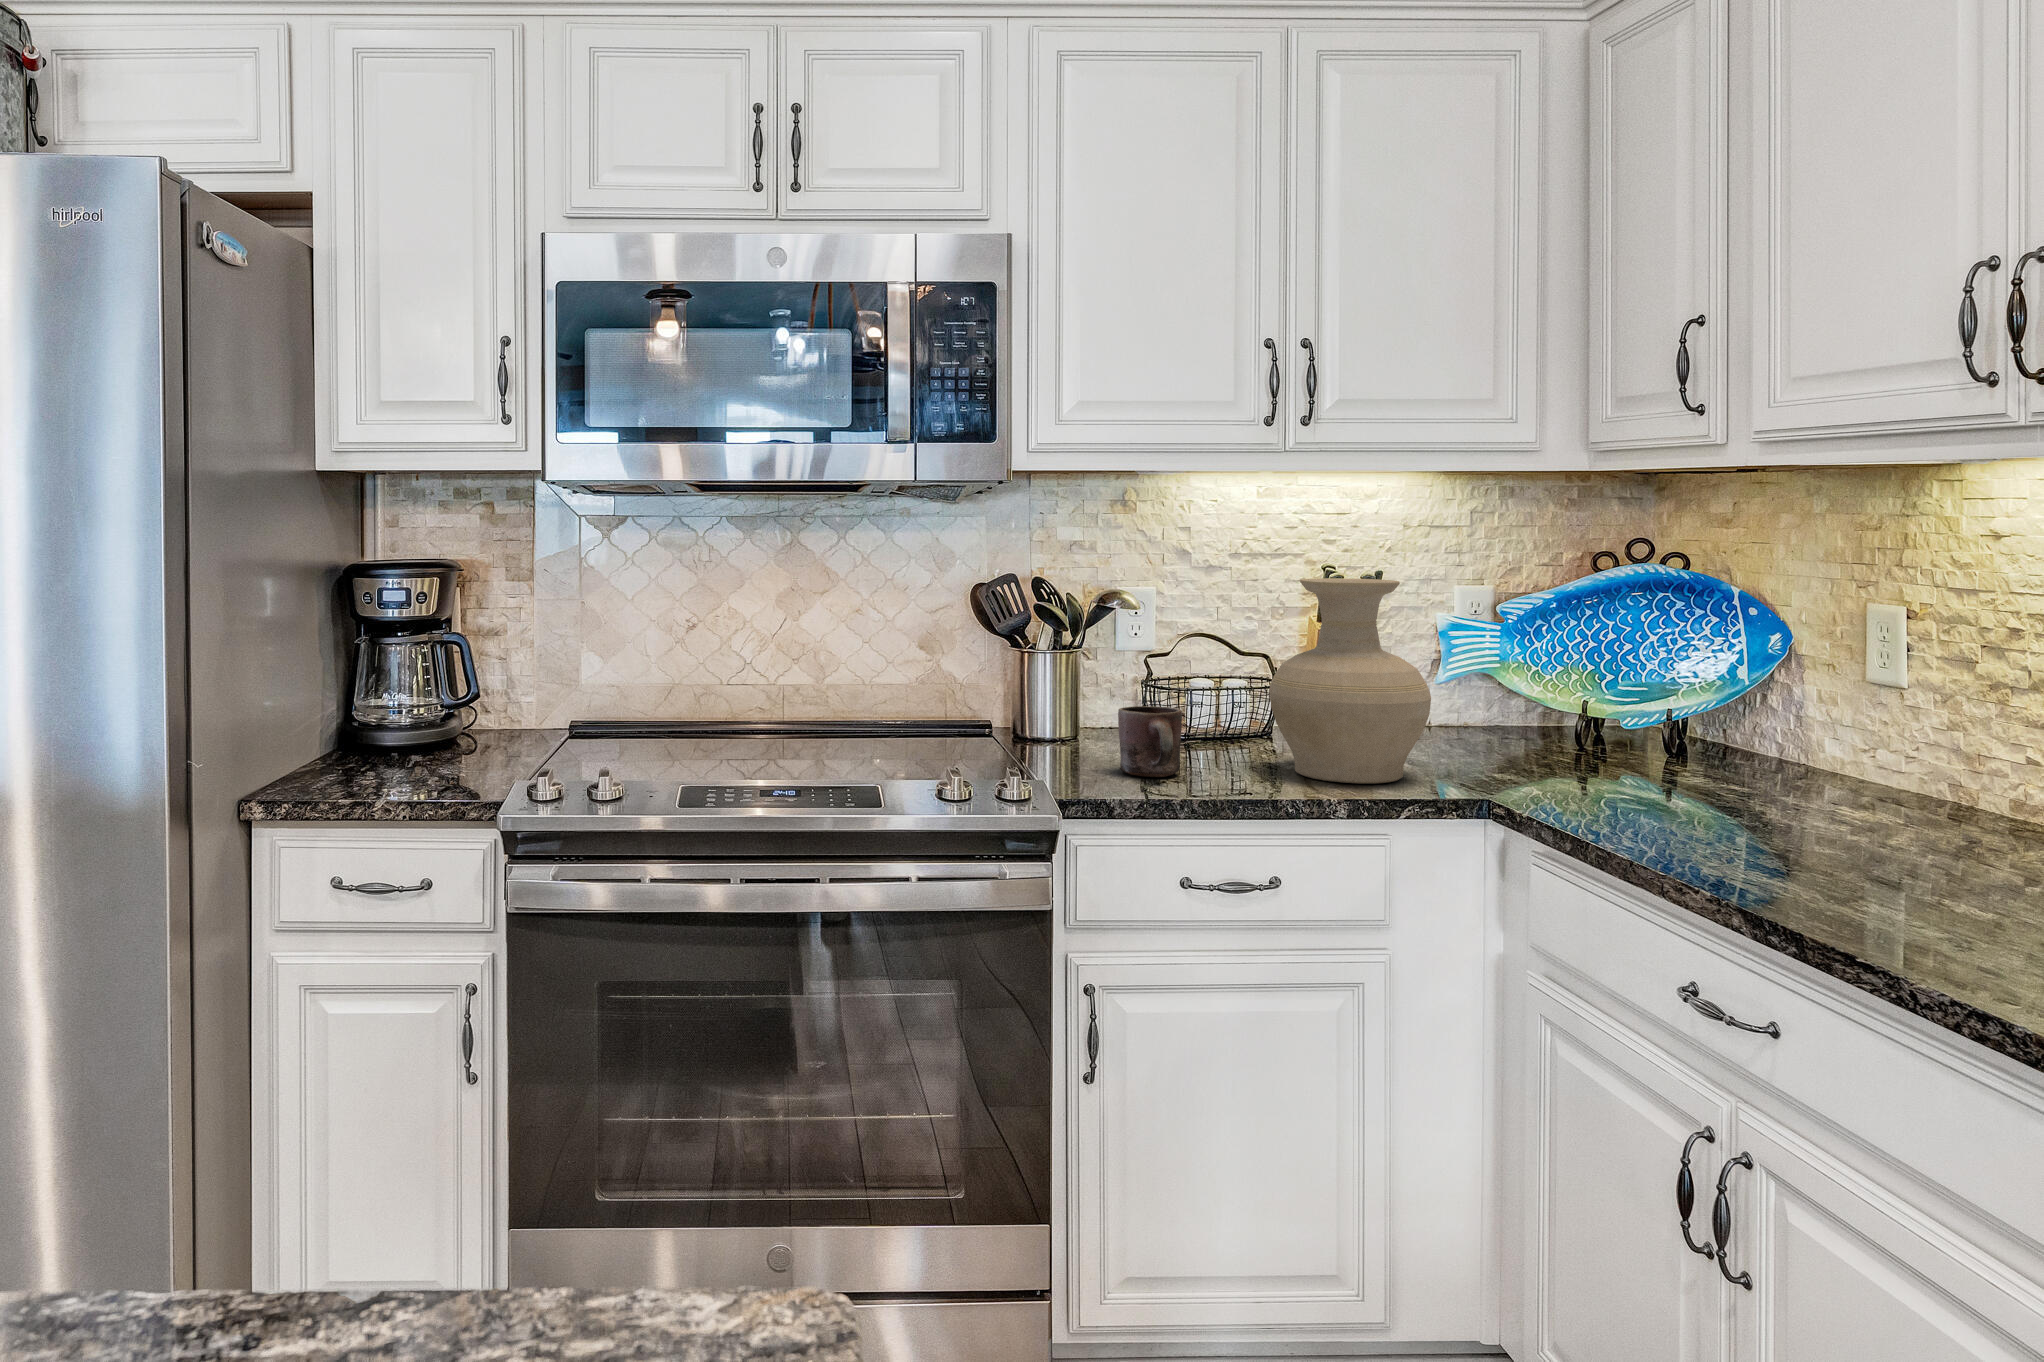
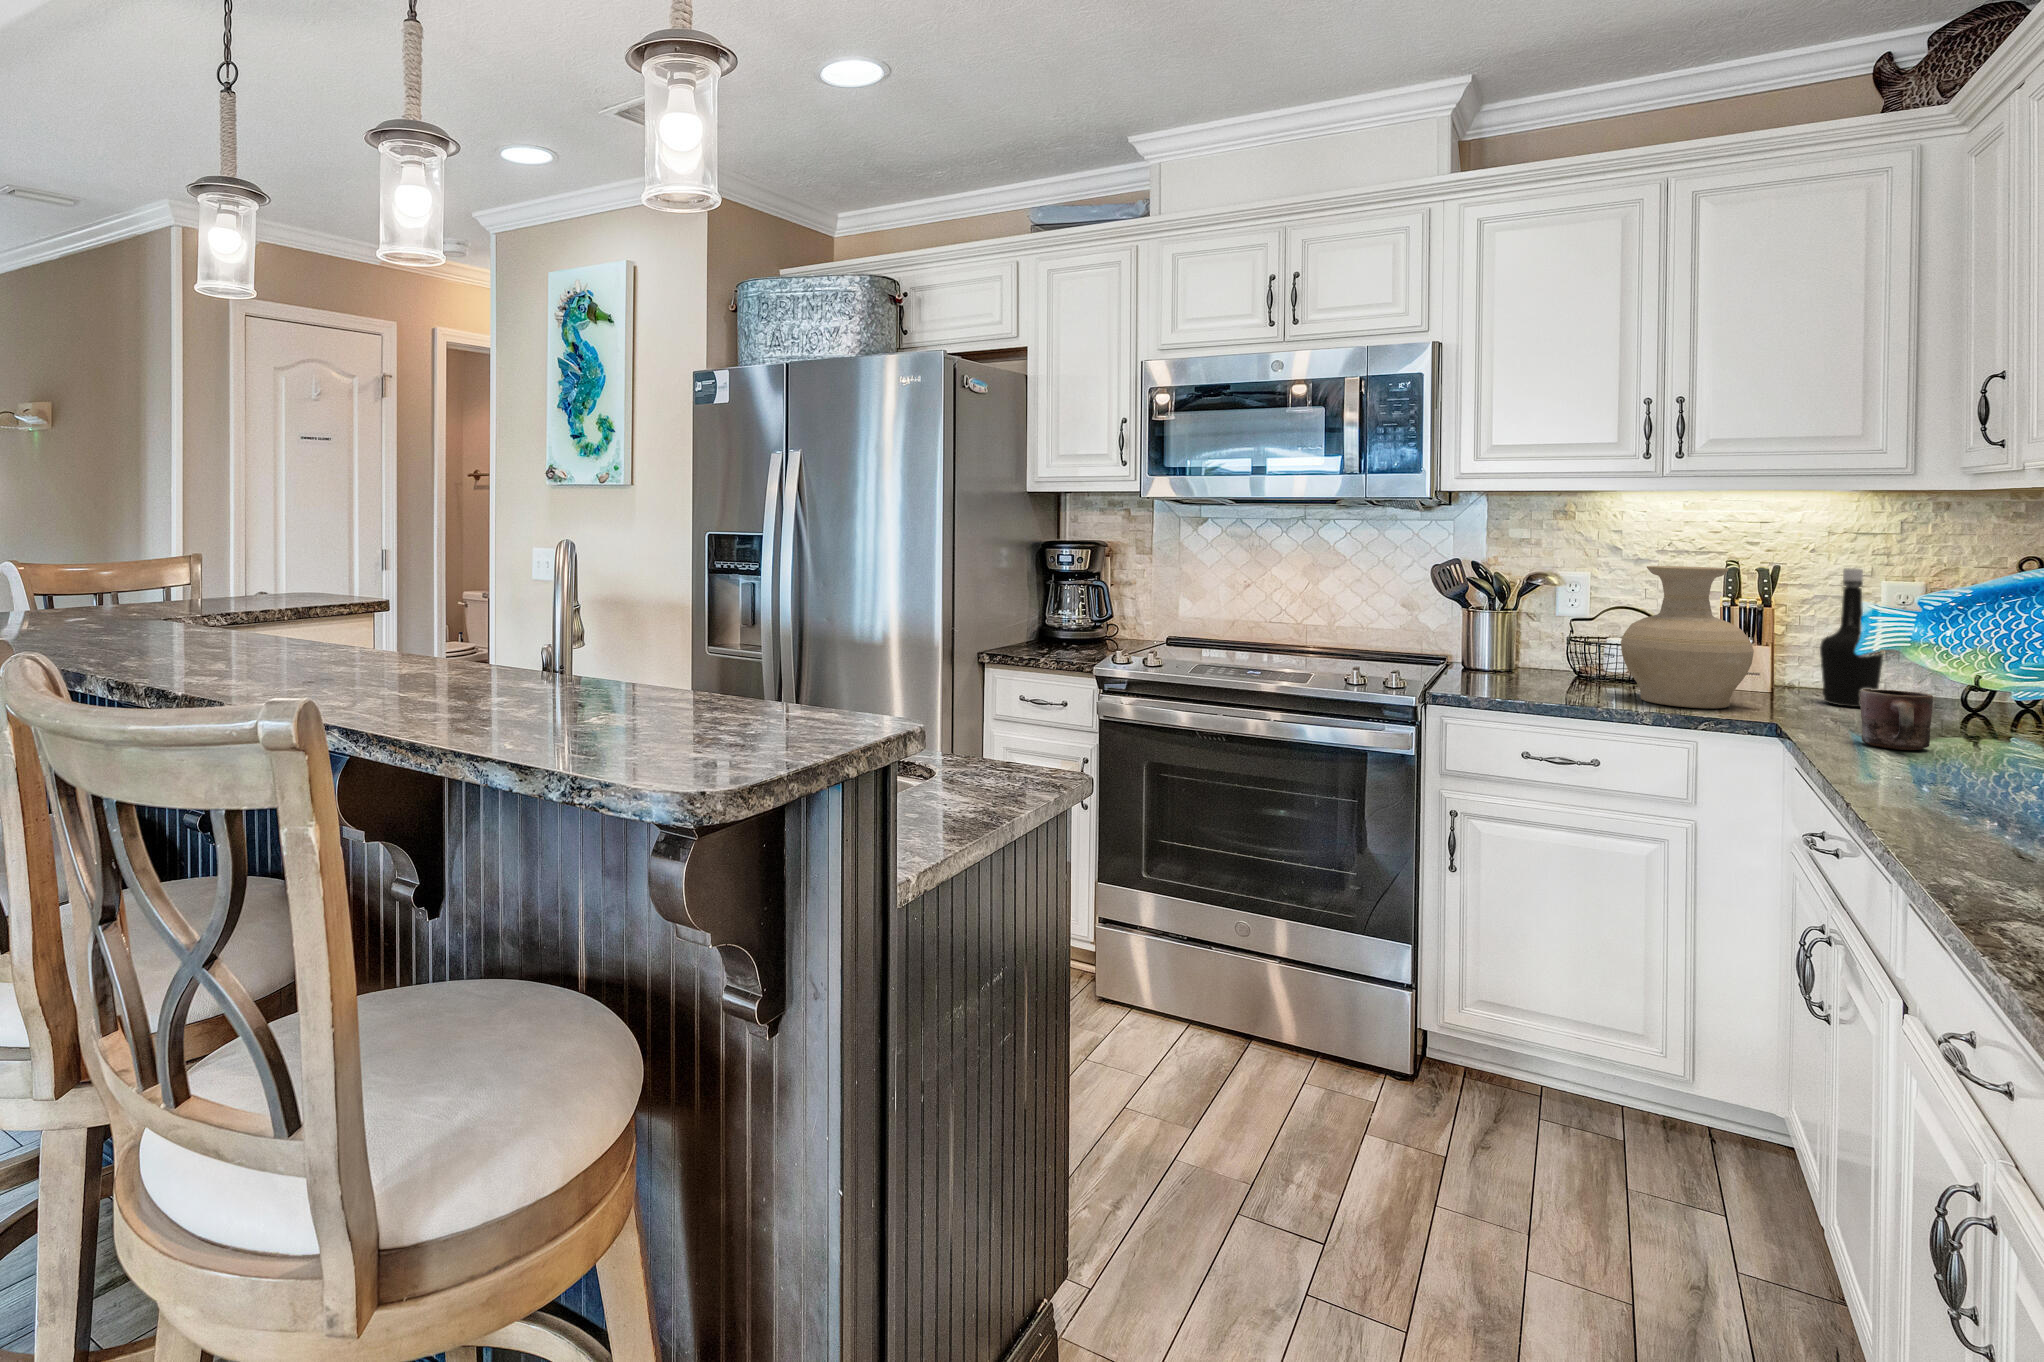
bottle: none [1445,573,1513,755] -> present [1820,568,1883,707]
mug: present [1118,706,1182,777] -> present [1860,689,1933,750]

